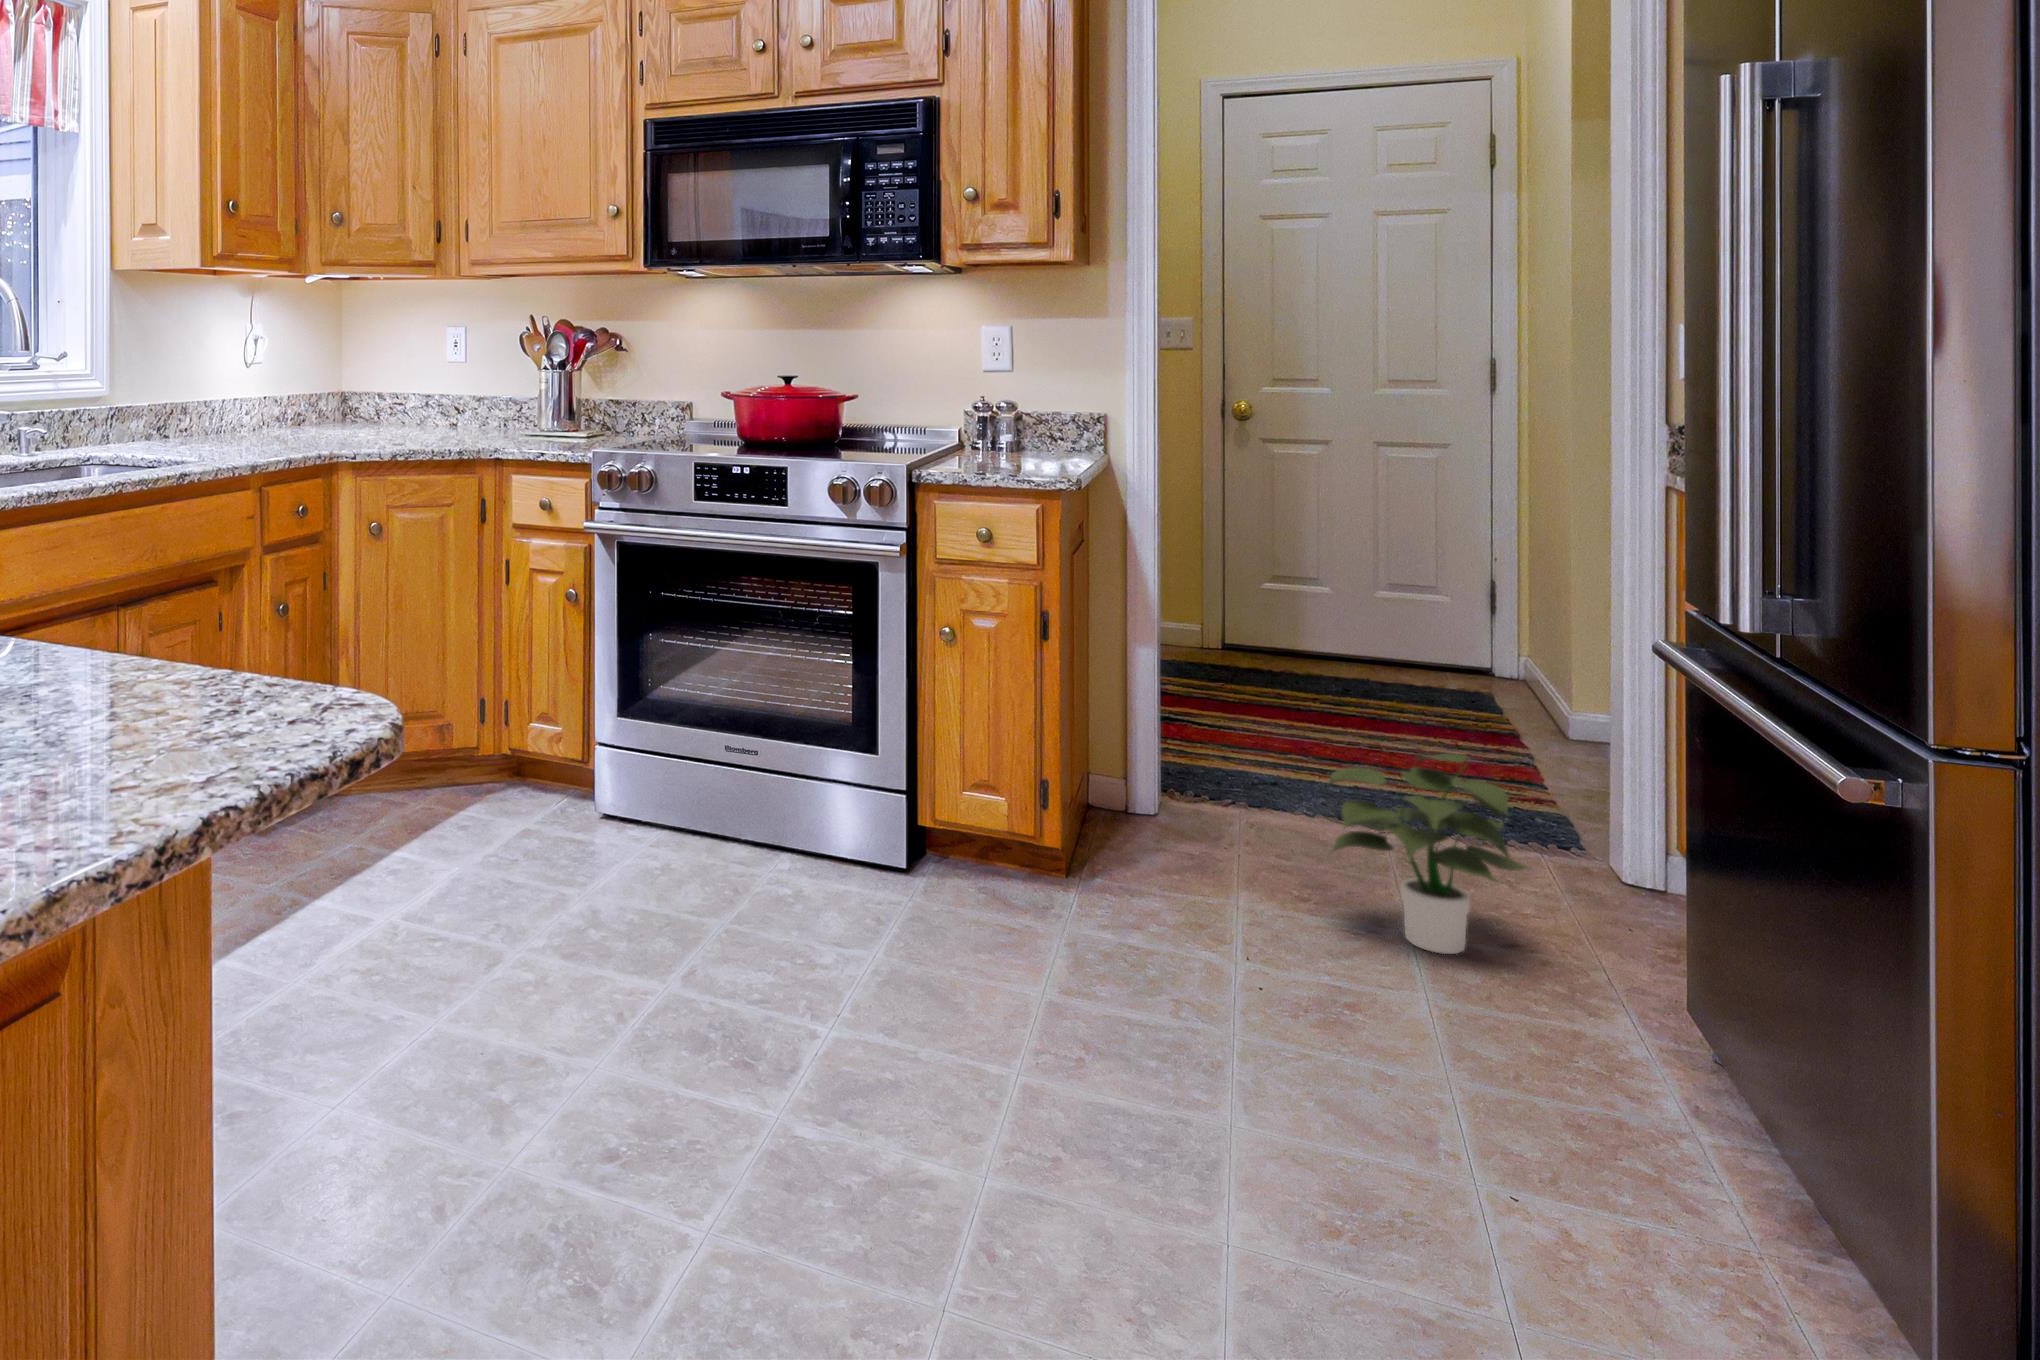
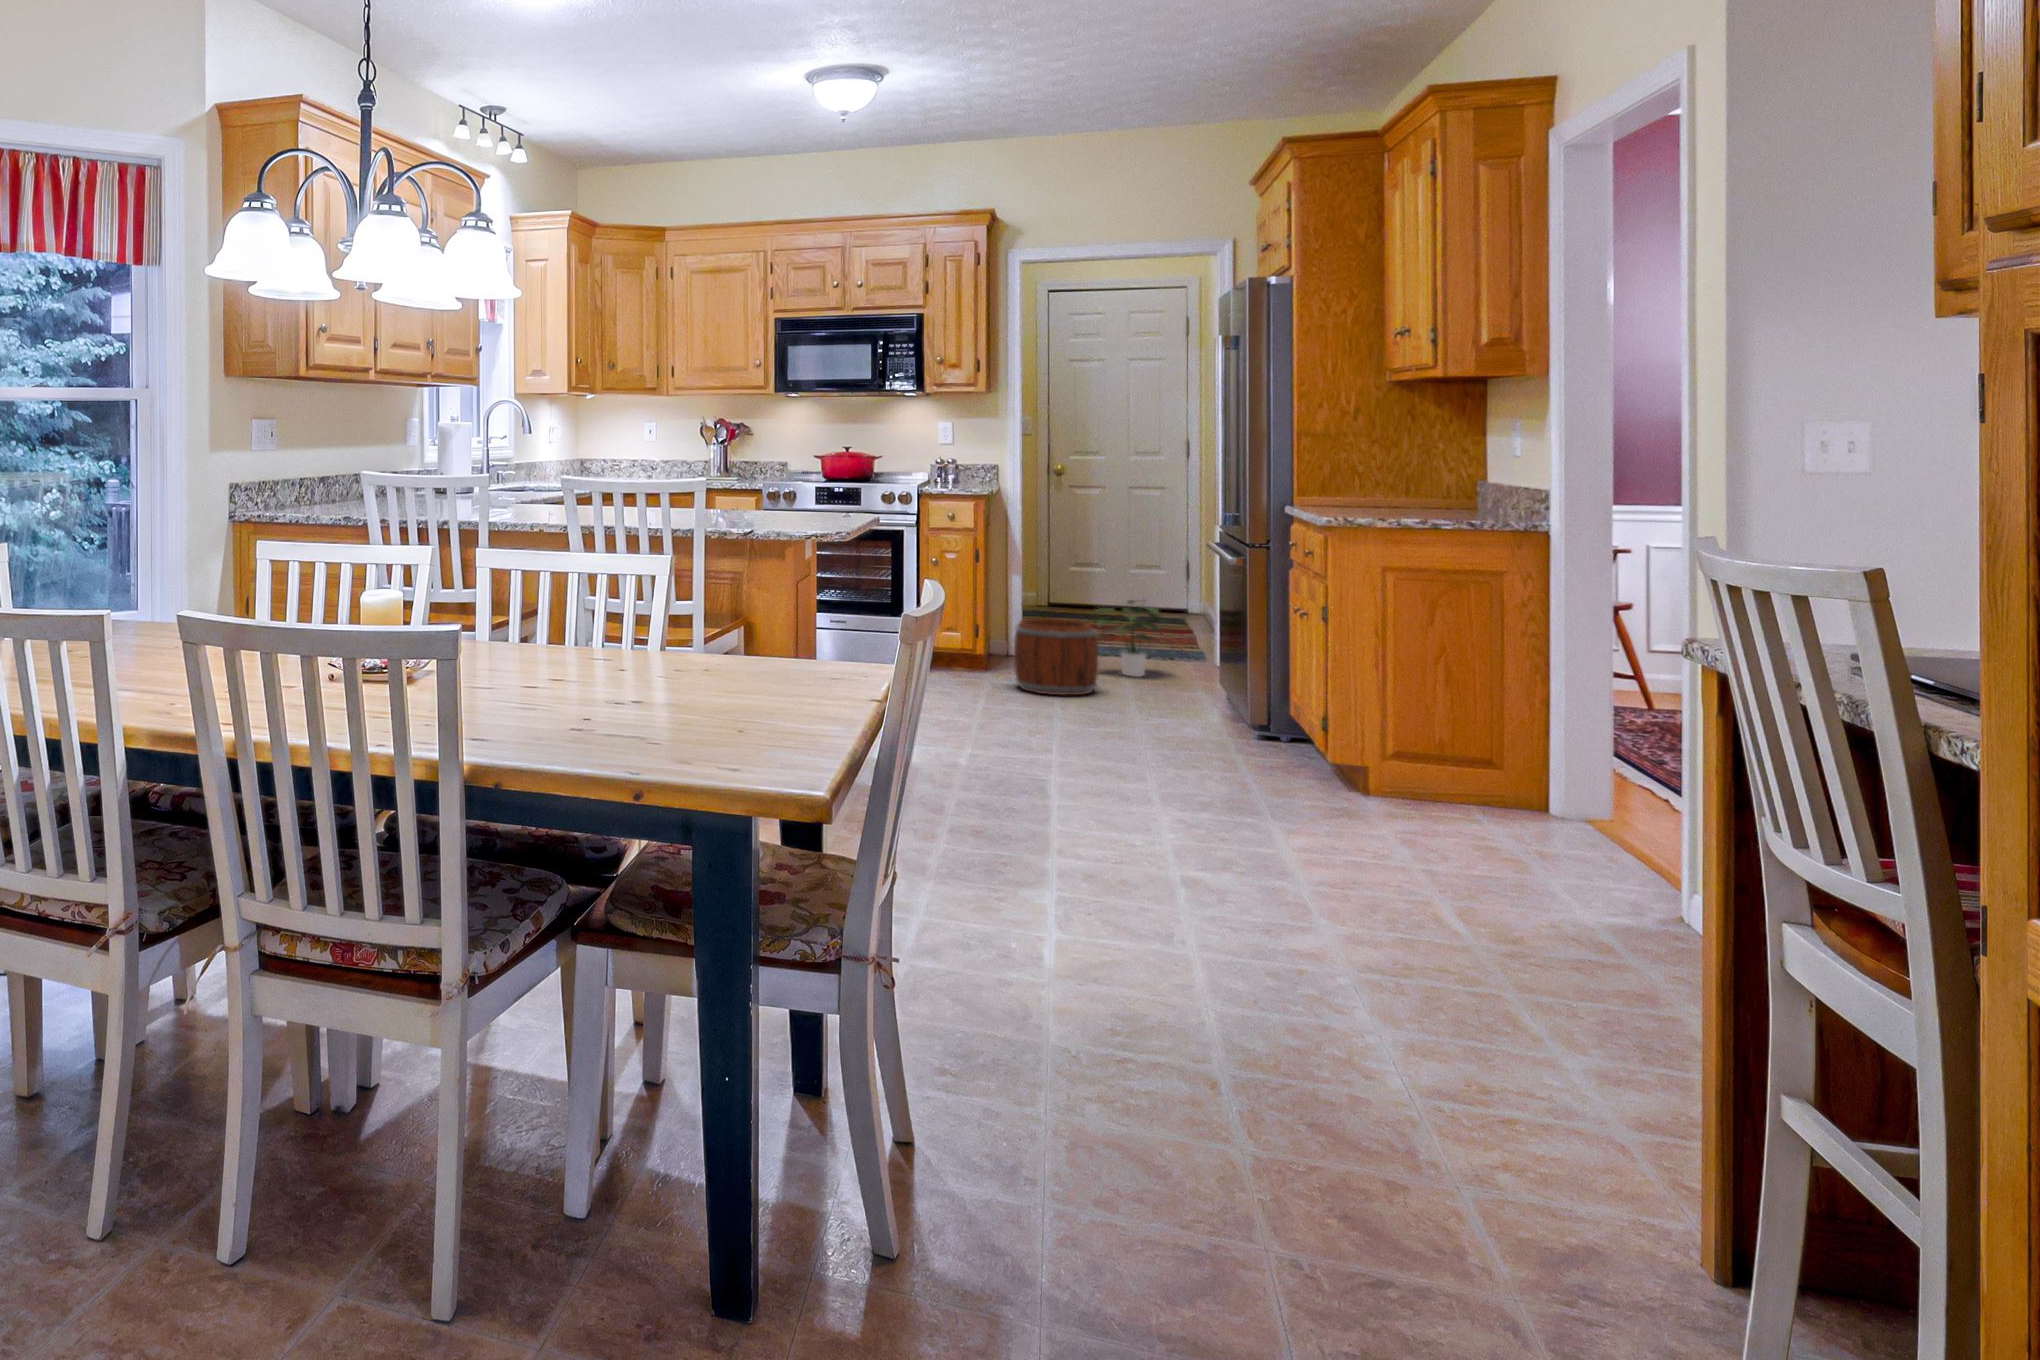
bucket: none [1126,821,1359,1067] -> present [1014,619,1098,696]

